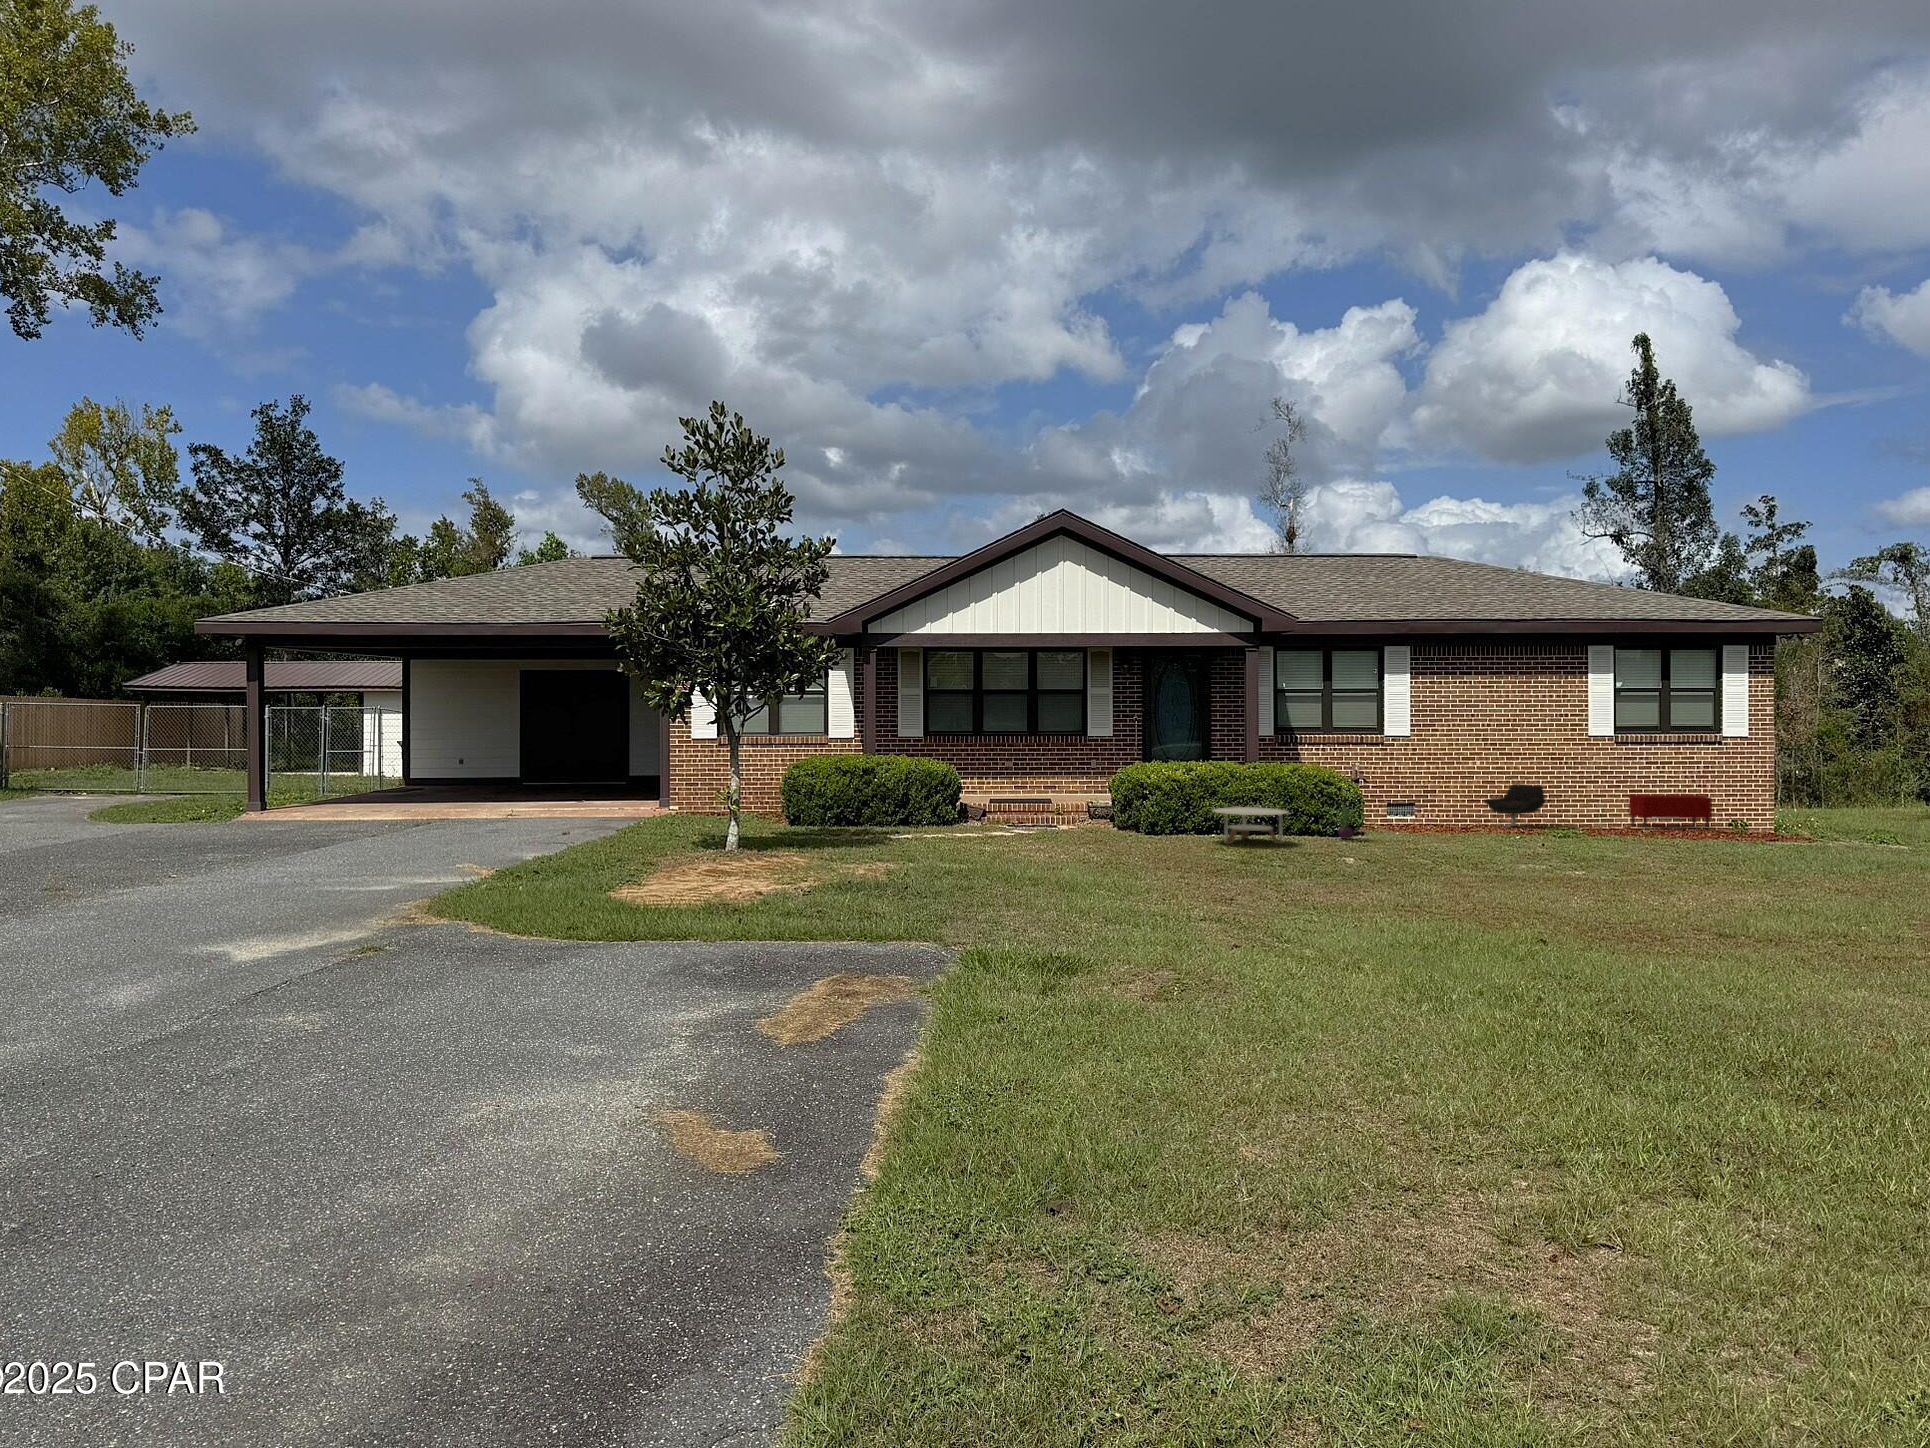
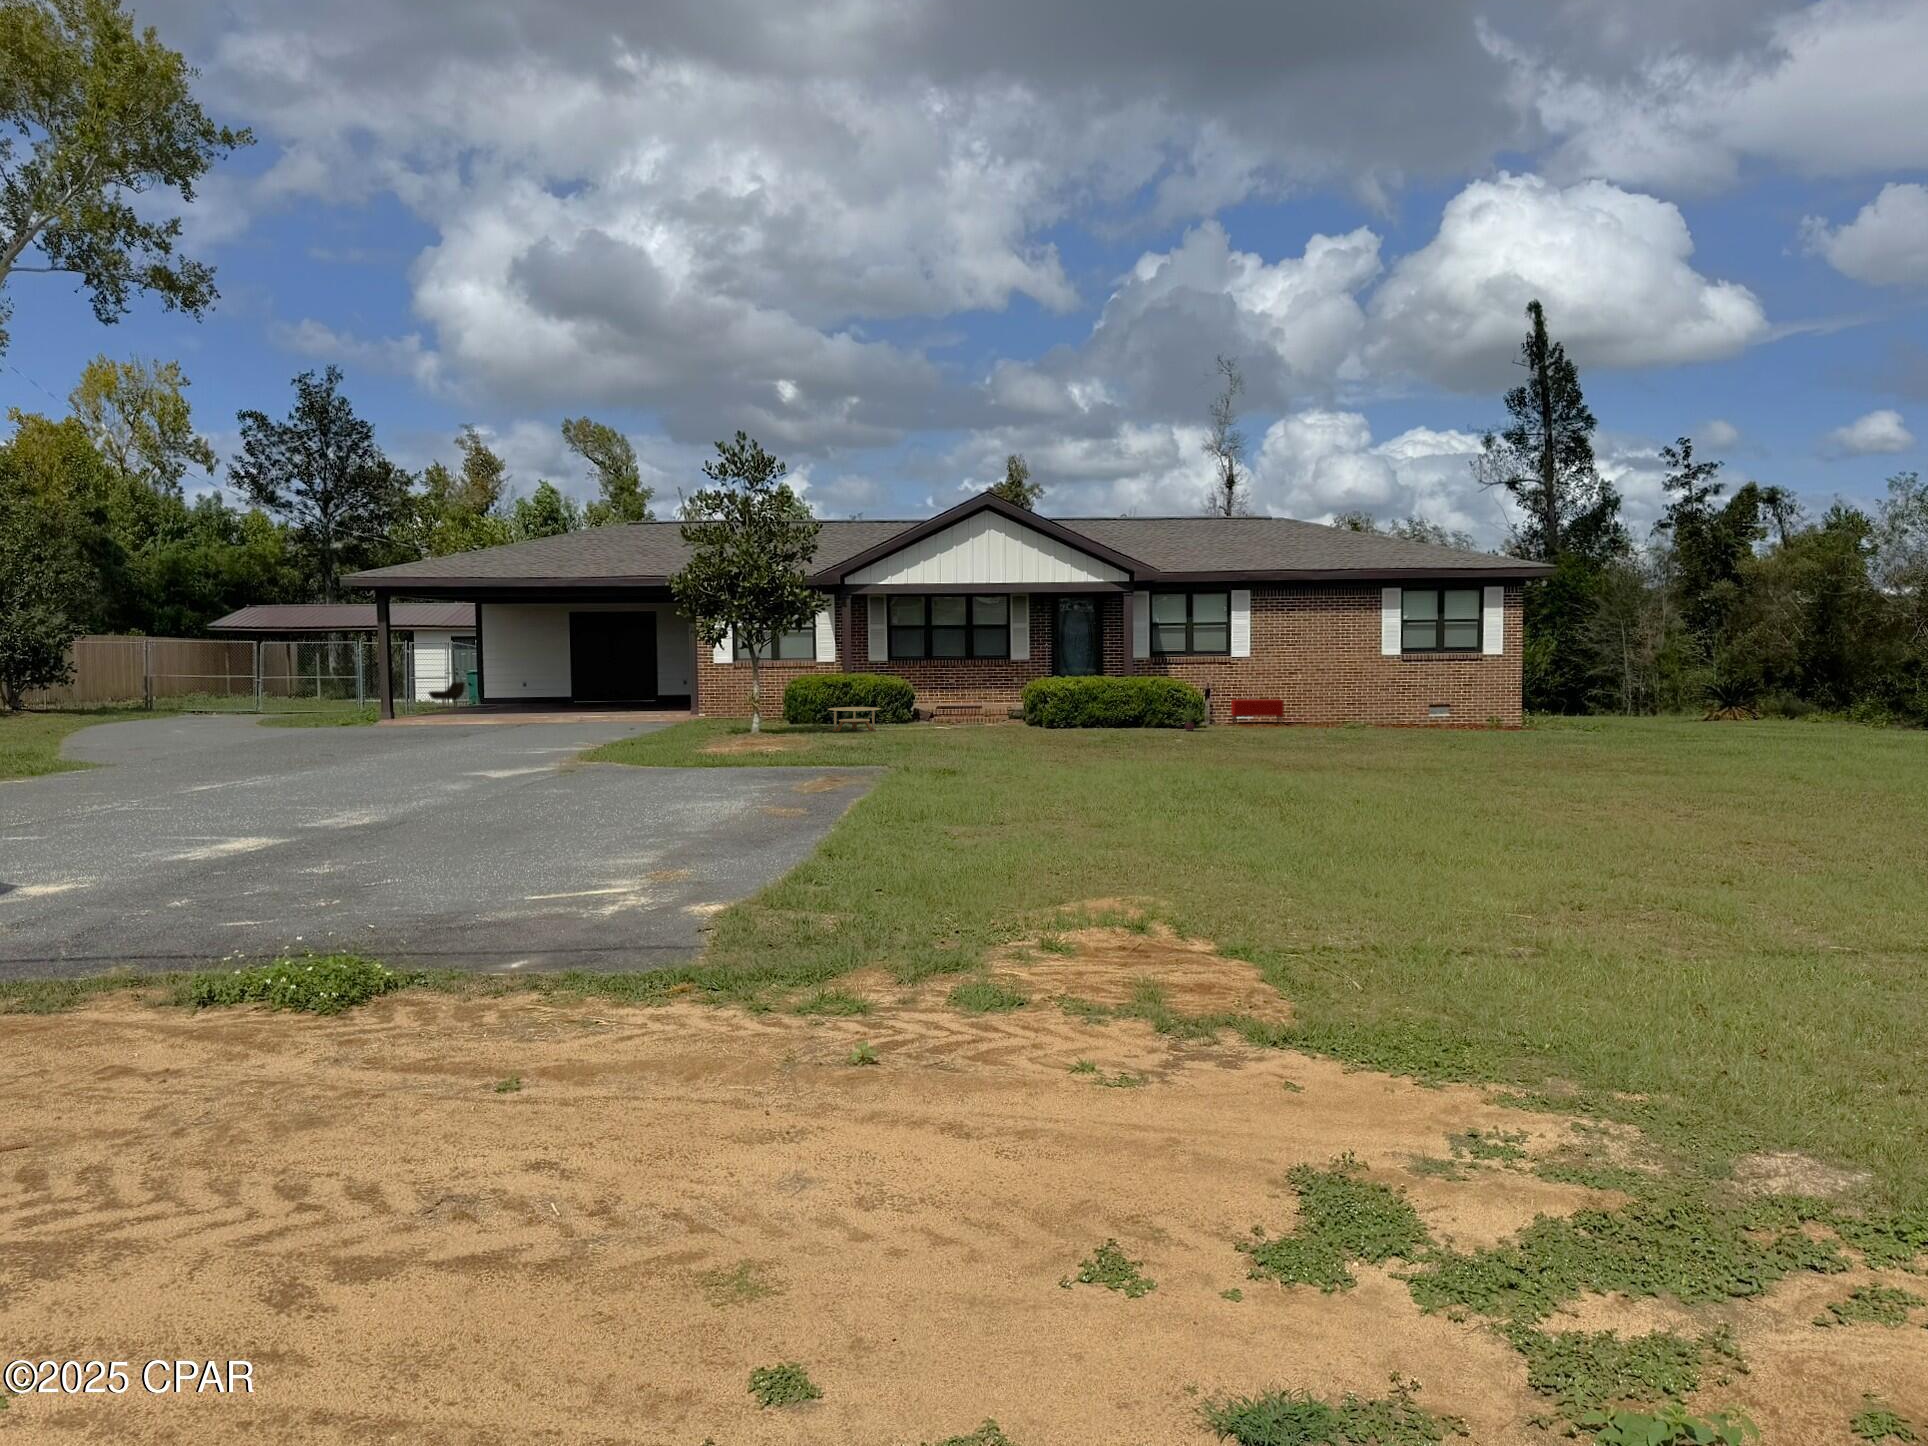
lounge chair: present [1485,784,1545,829] -> present [429,682,465,706]
bench: present [1629,794,1712,829] -> present [1231,699,1284,723]
round table: present [1213,807,1288,844] -> present [828,707,881,731]

